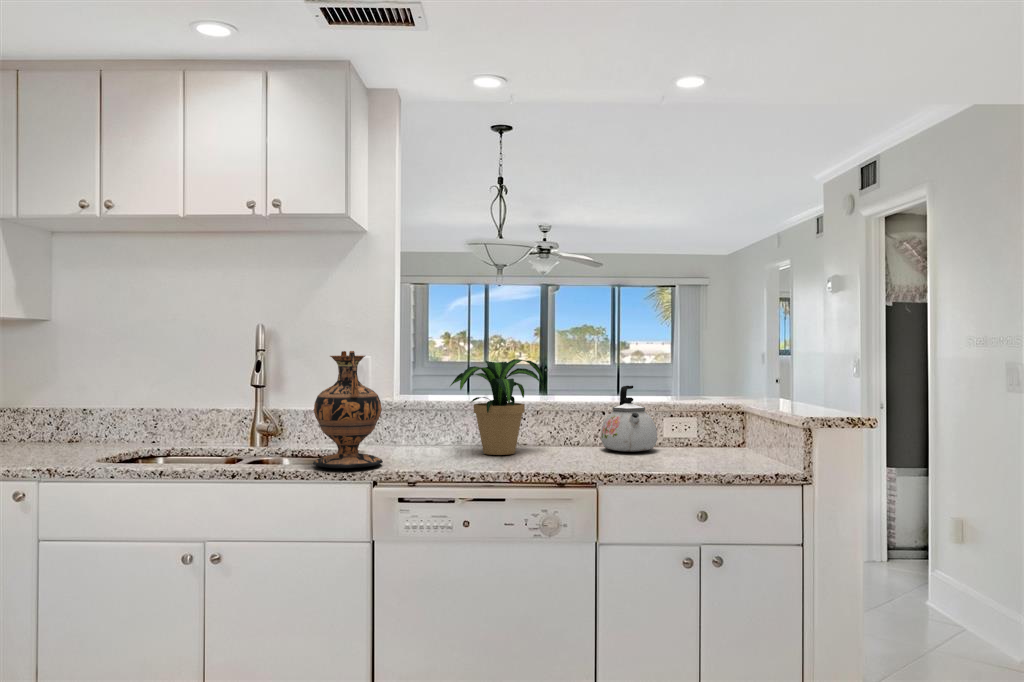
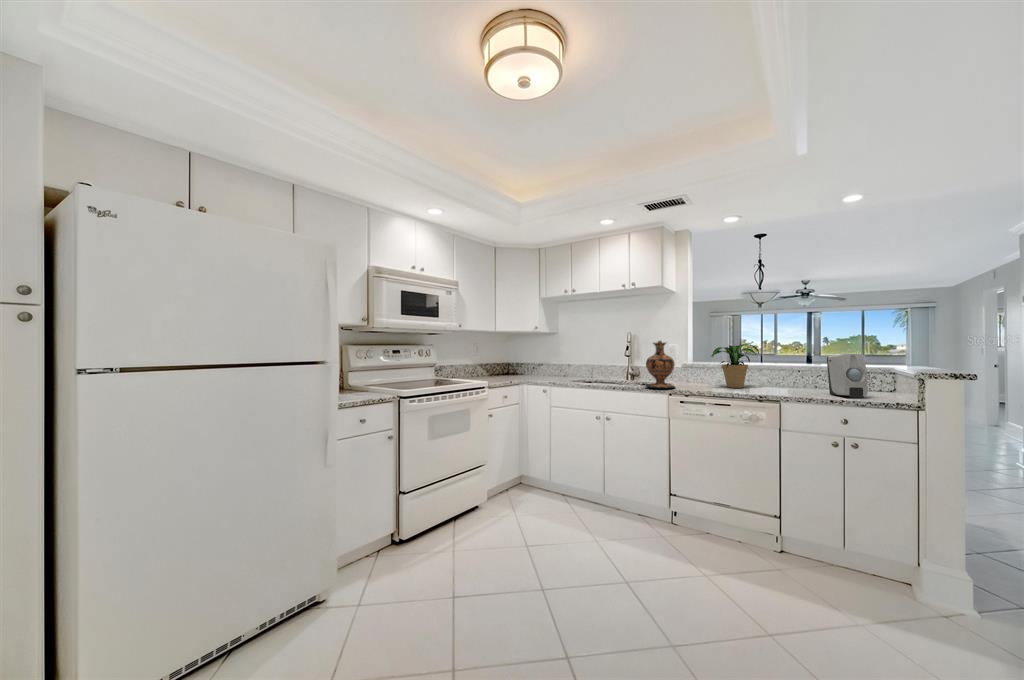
soap dispenser: none [665,384,730,467] -> present [827,354,868,398]
kettle: present [601,386,657,452] -> none [793,356,828,390]

